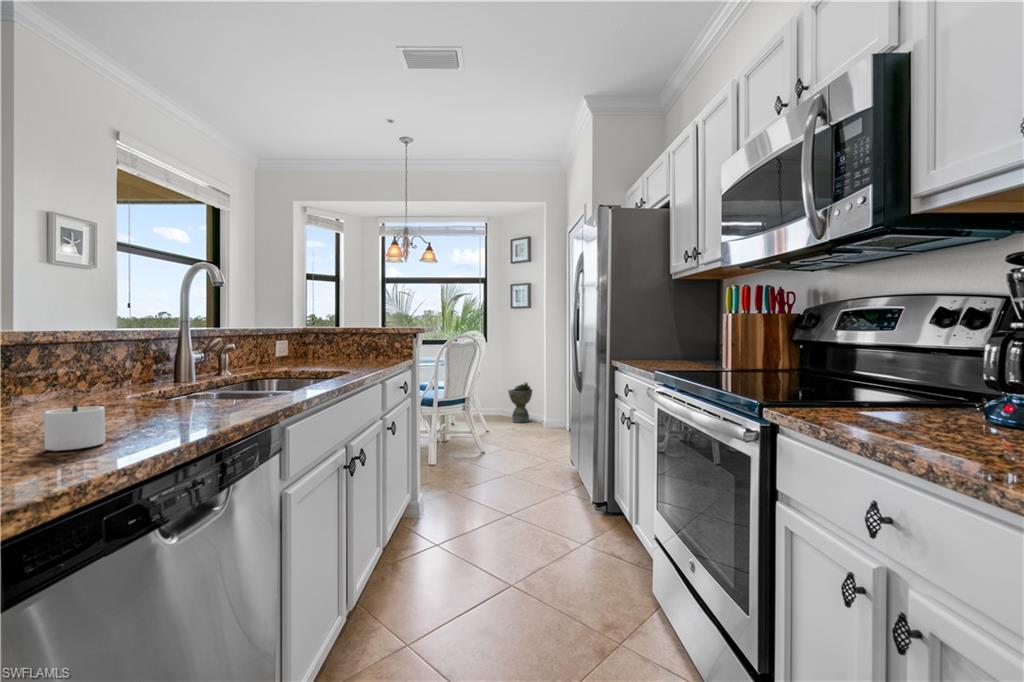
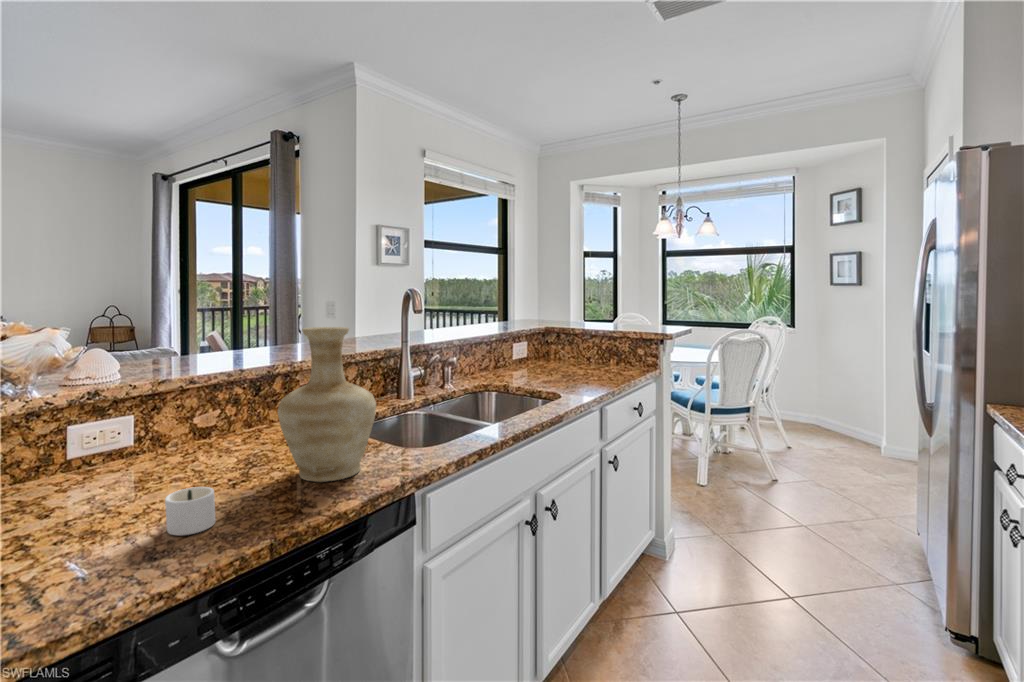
vase: none [123,264,236,418] -> present [278,327,376,482]
planter: present [508,382,532,423] -> none [819,385,857,439]

